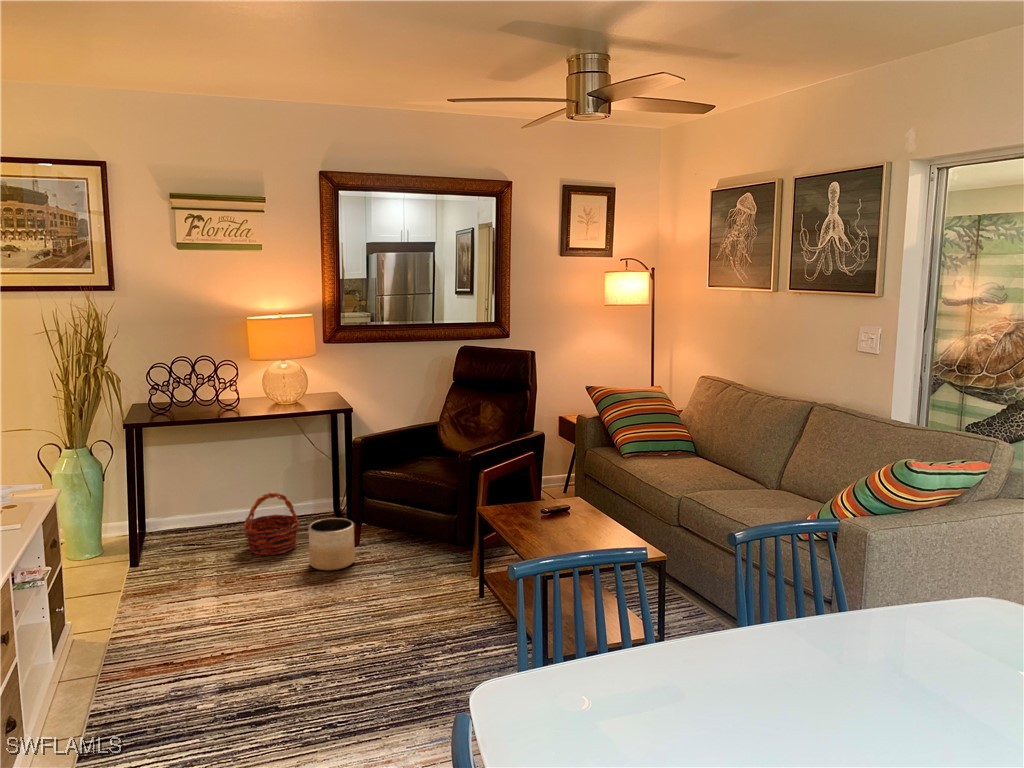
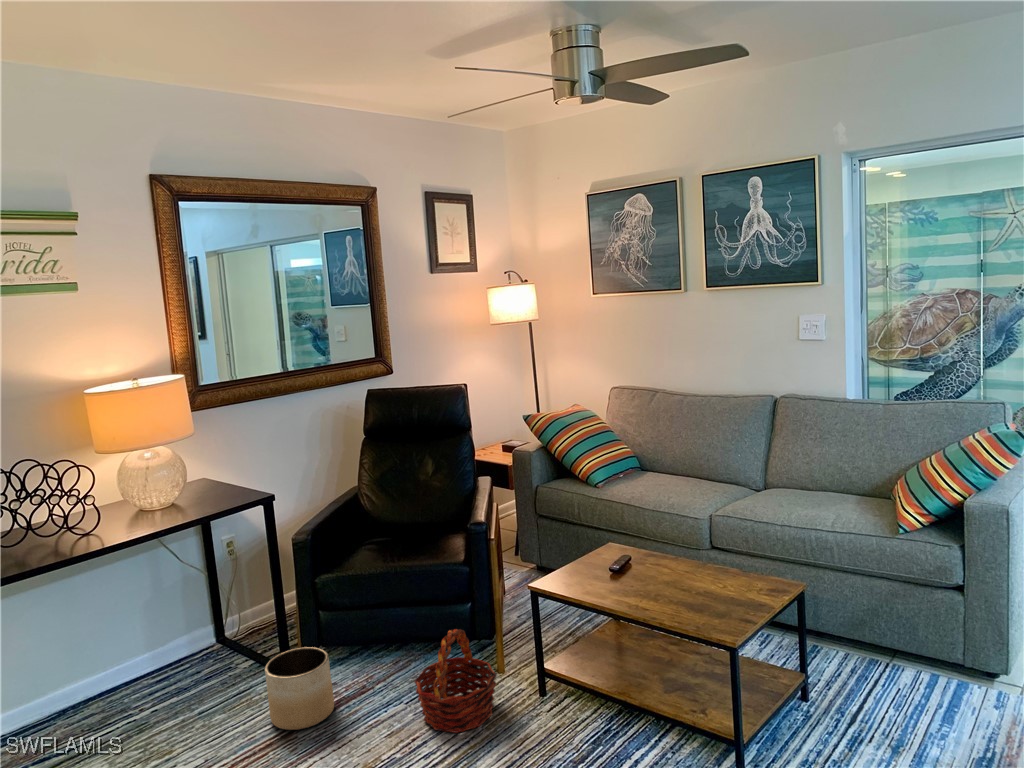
basket: present [244,493,300,555] -> present [414,629,497,733]

